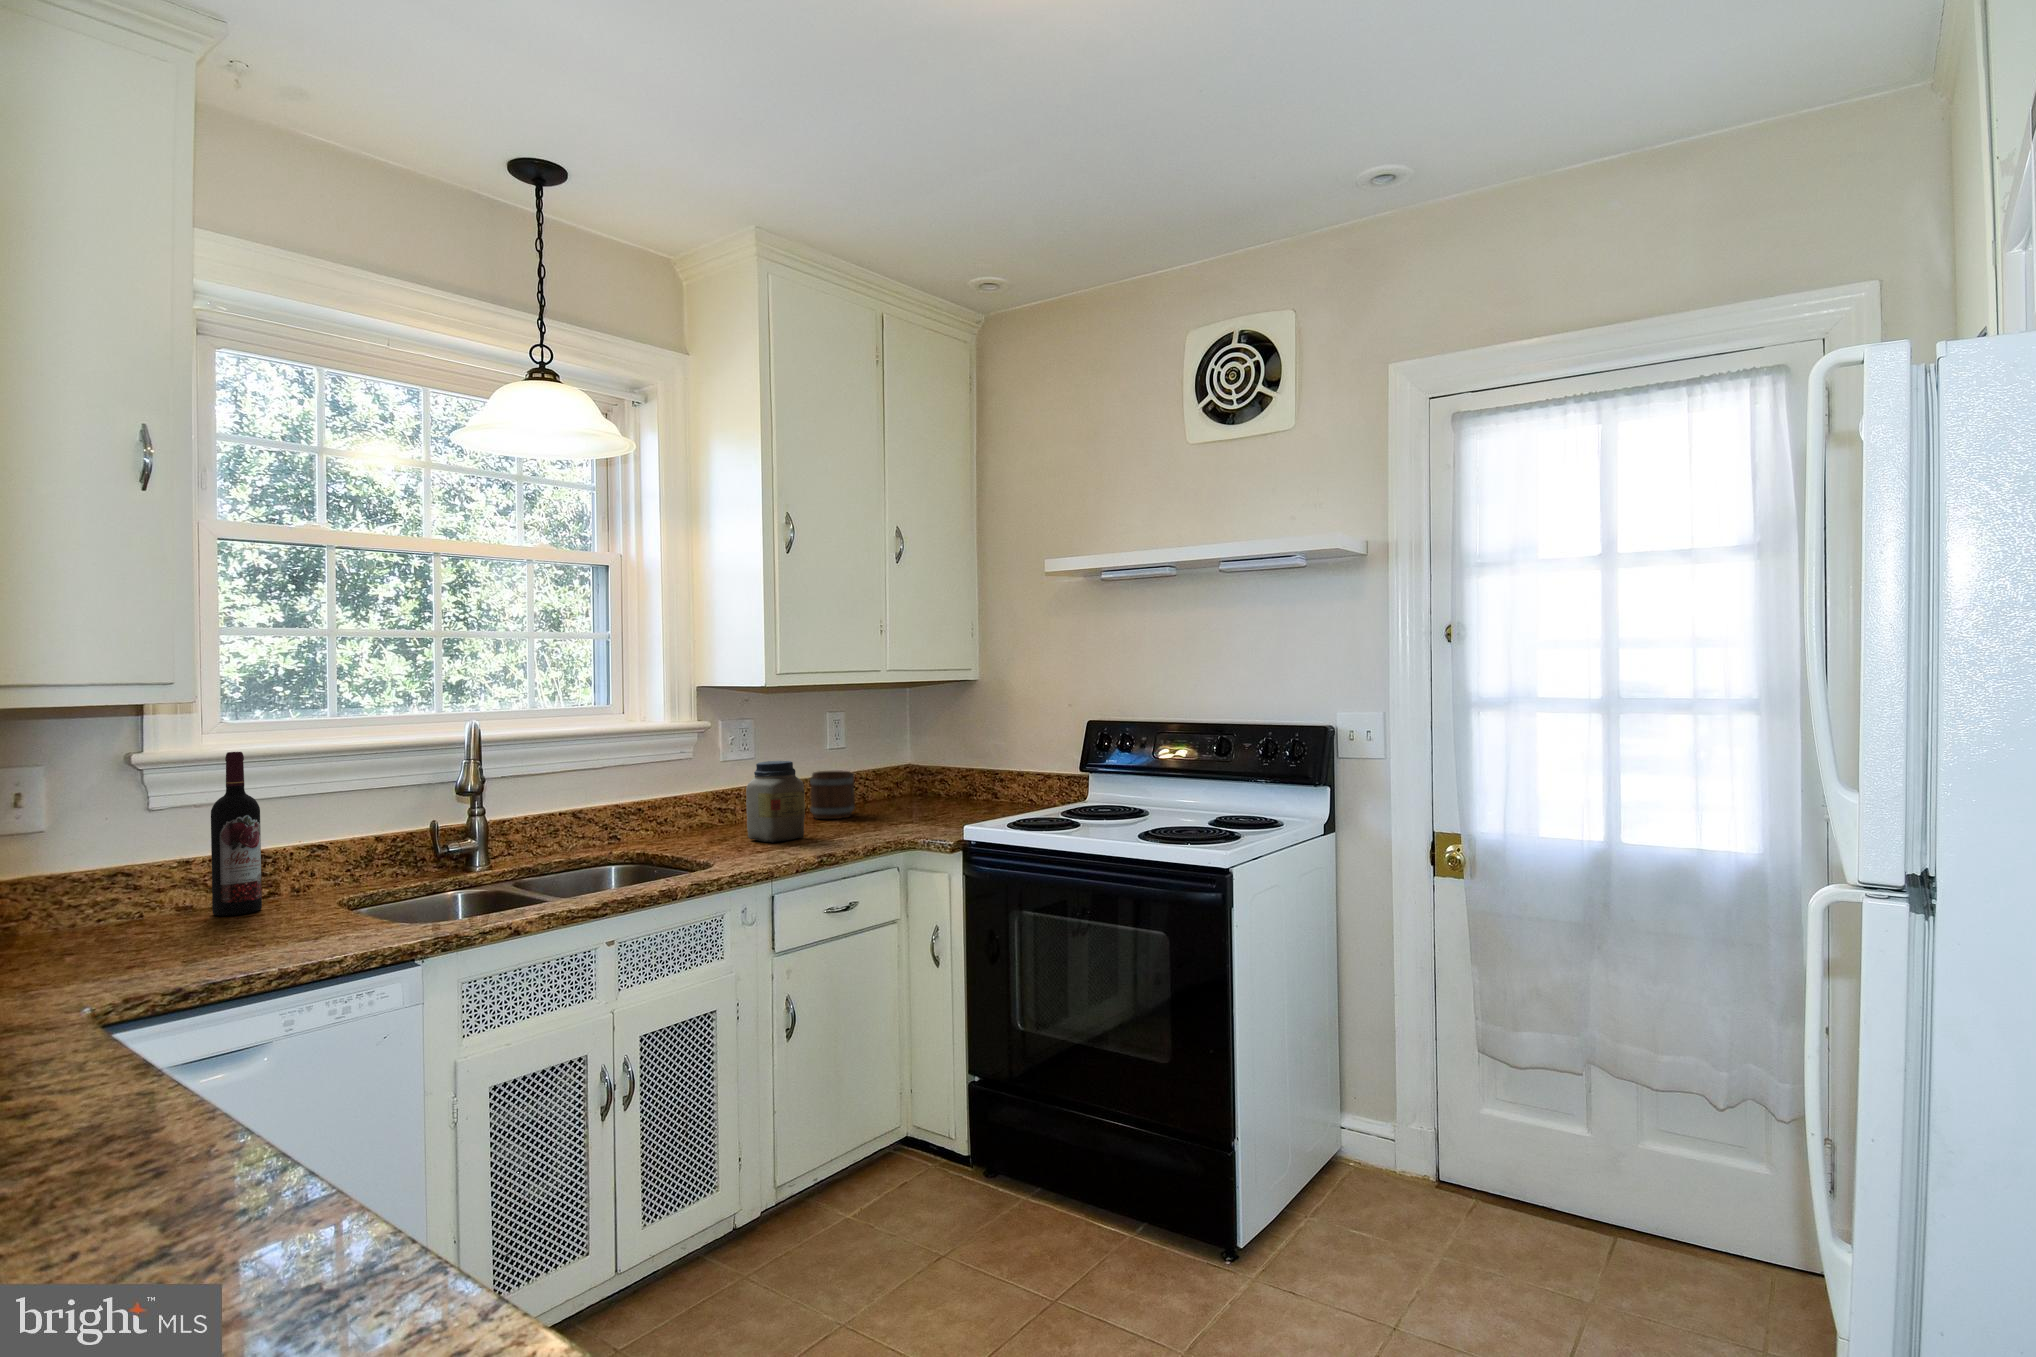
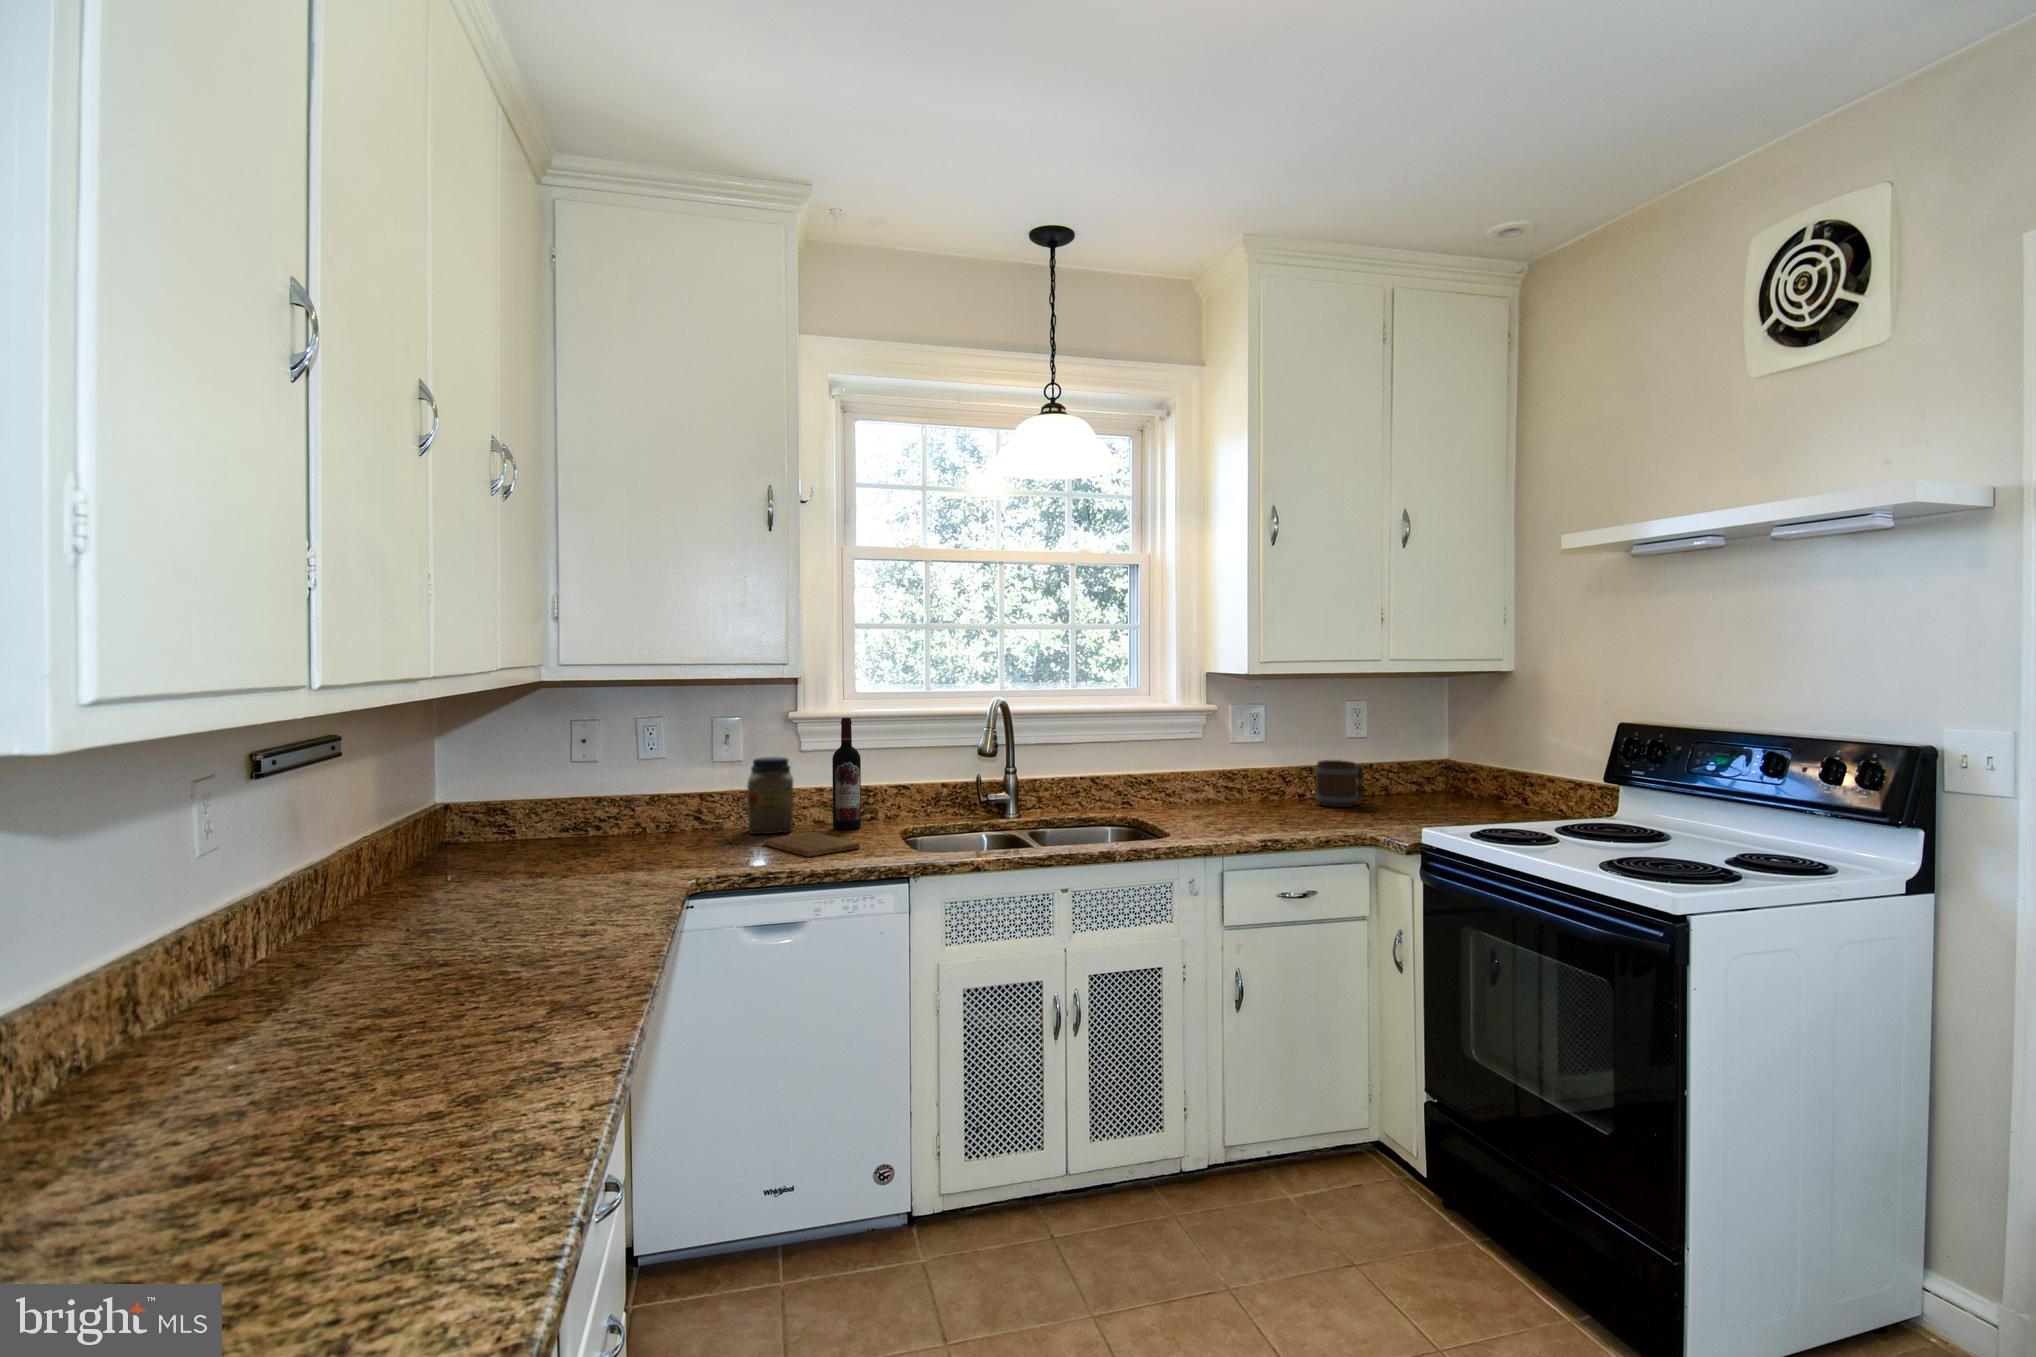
jar: present [746,761,805,843] -> present [747,757,793,834]
cutting board: none [125,923,312,953] -> present [763,832,860,857]

